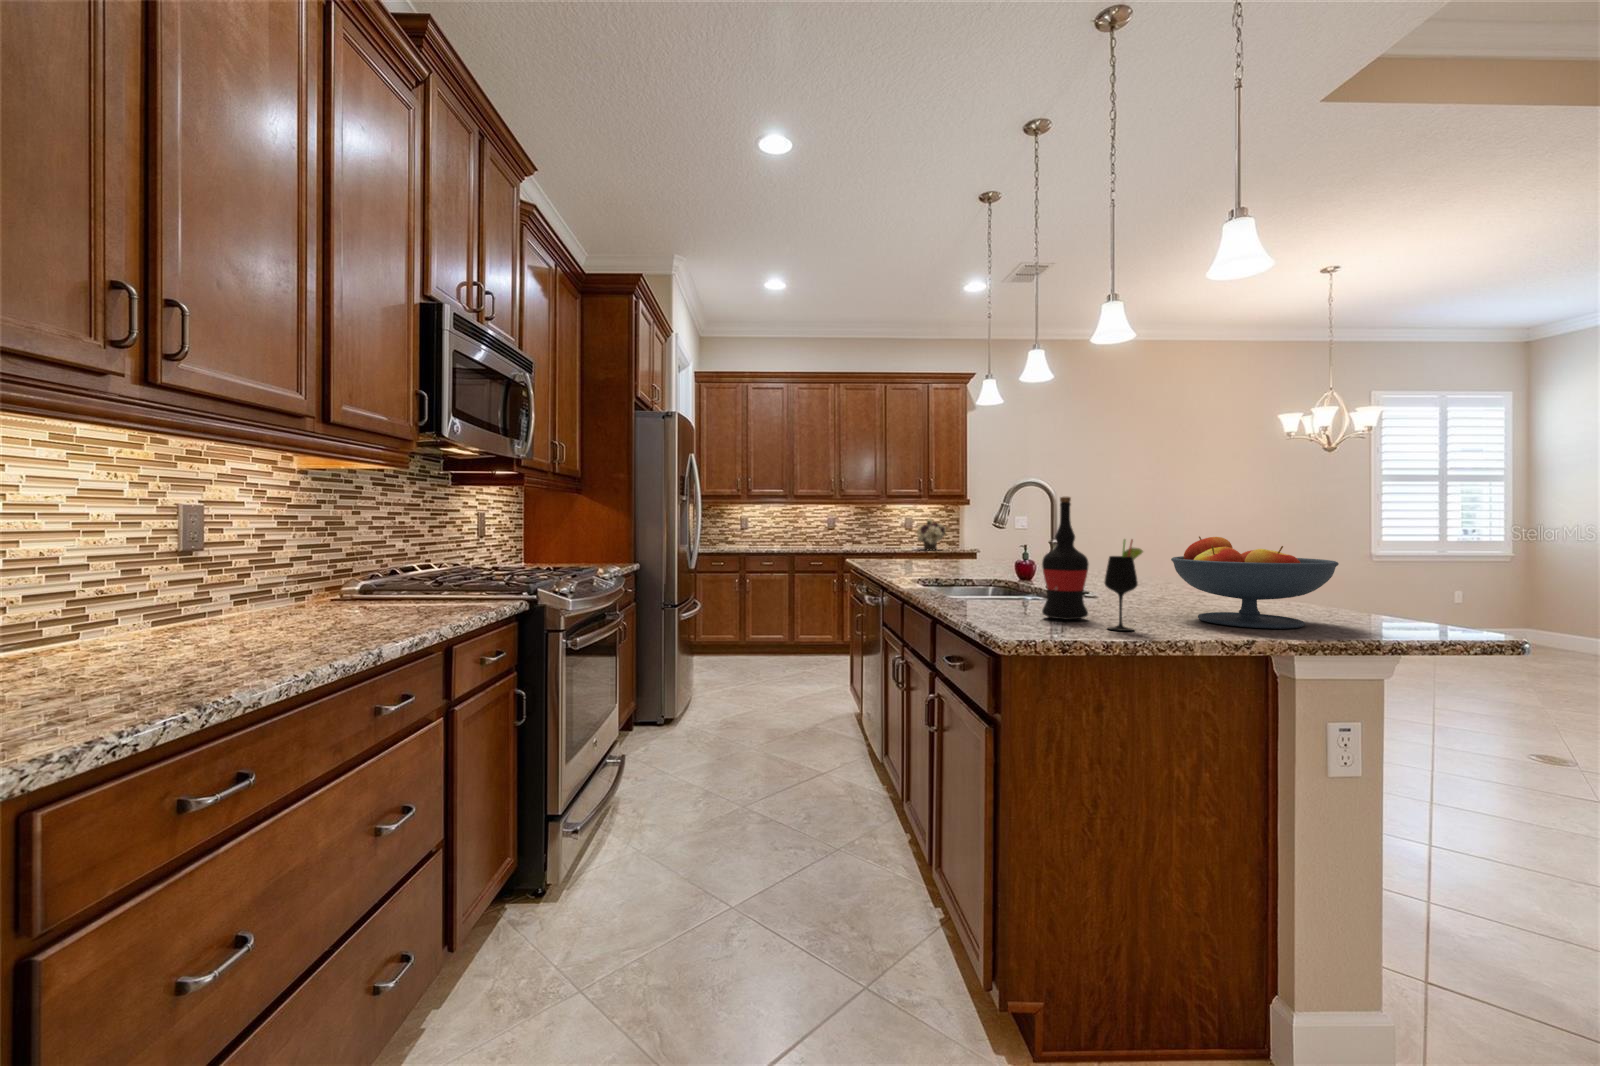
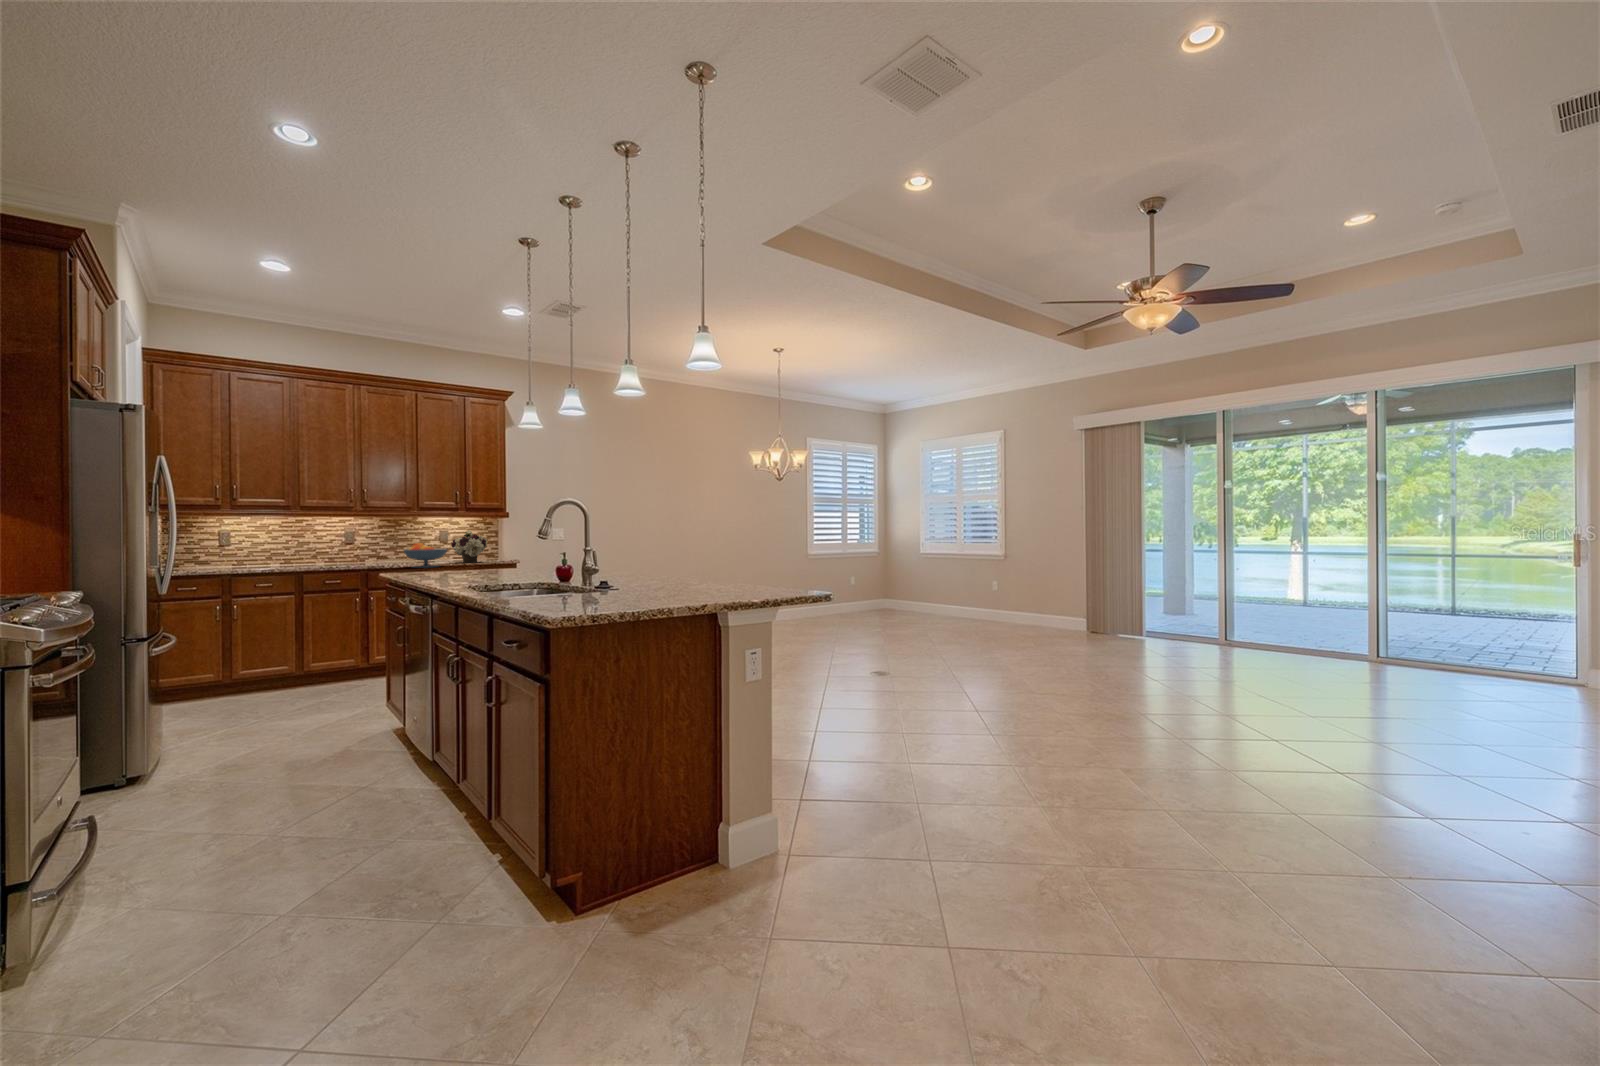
wine bottle: present [1042,497,1089,620] -> none [578,518,609,604]
fruit bowl: present [1171,536,1339,629] -> present [404,543,447,568]
wine glass: present [1105,540,1143,631] -> none [618,546,641,606]

